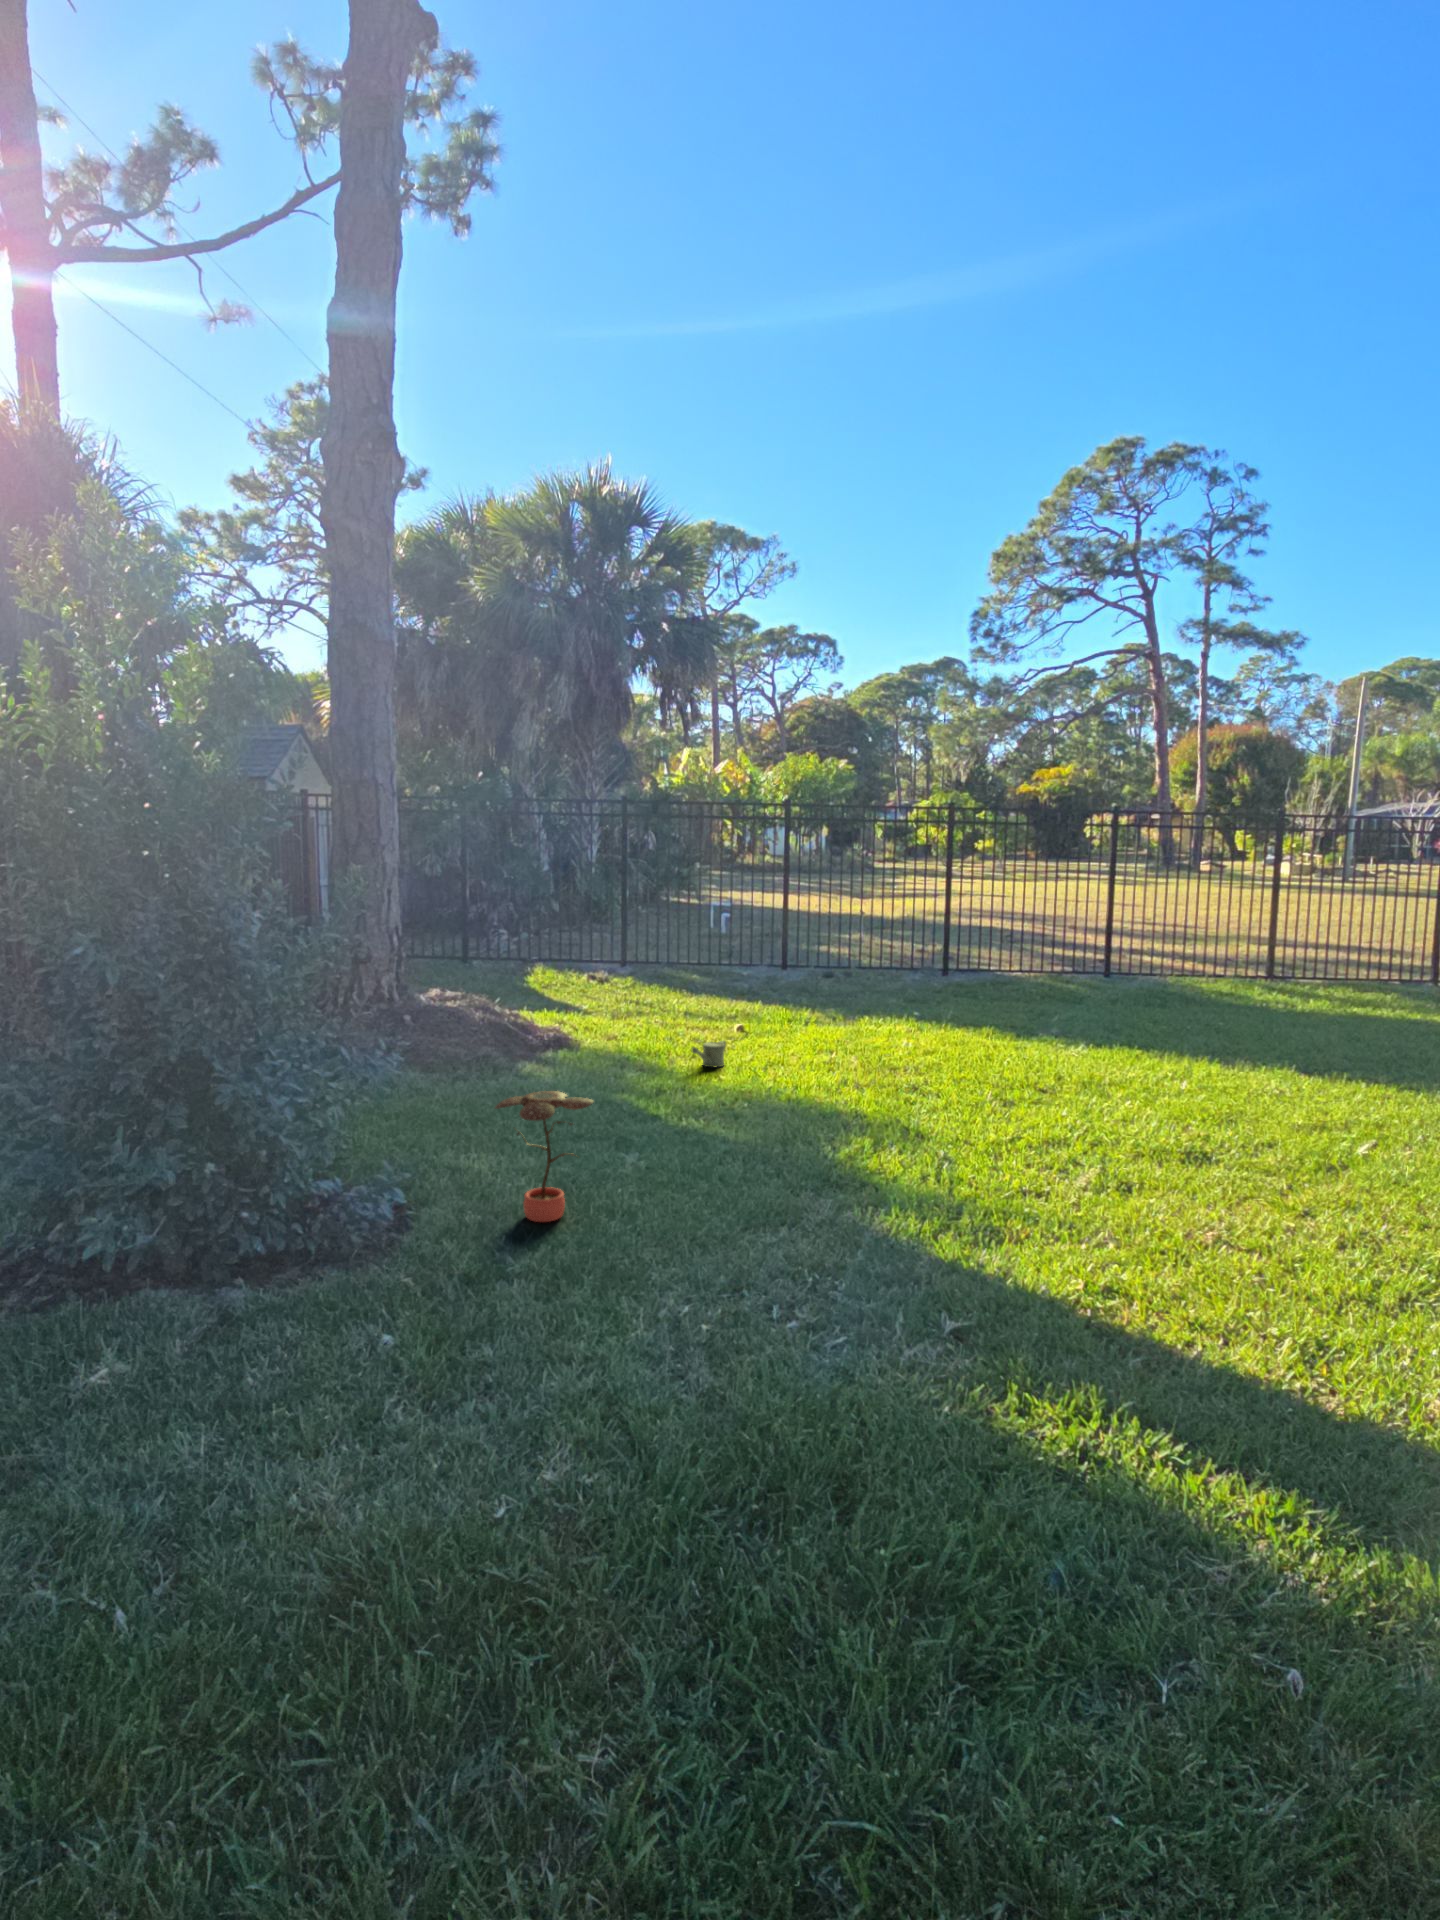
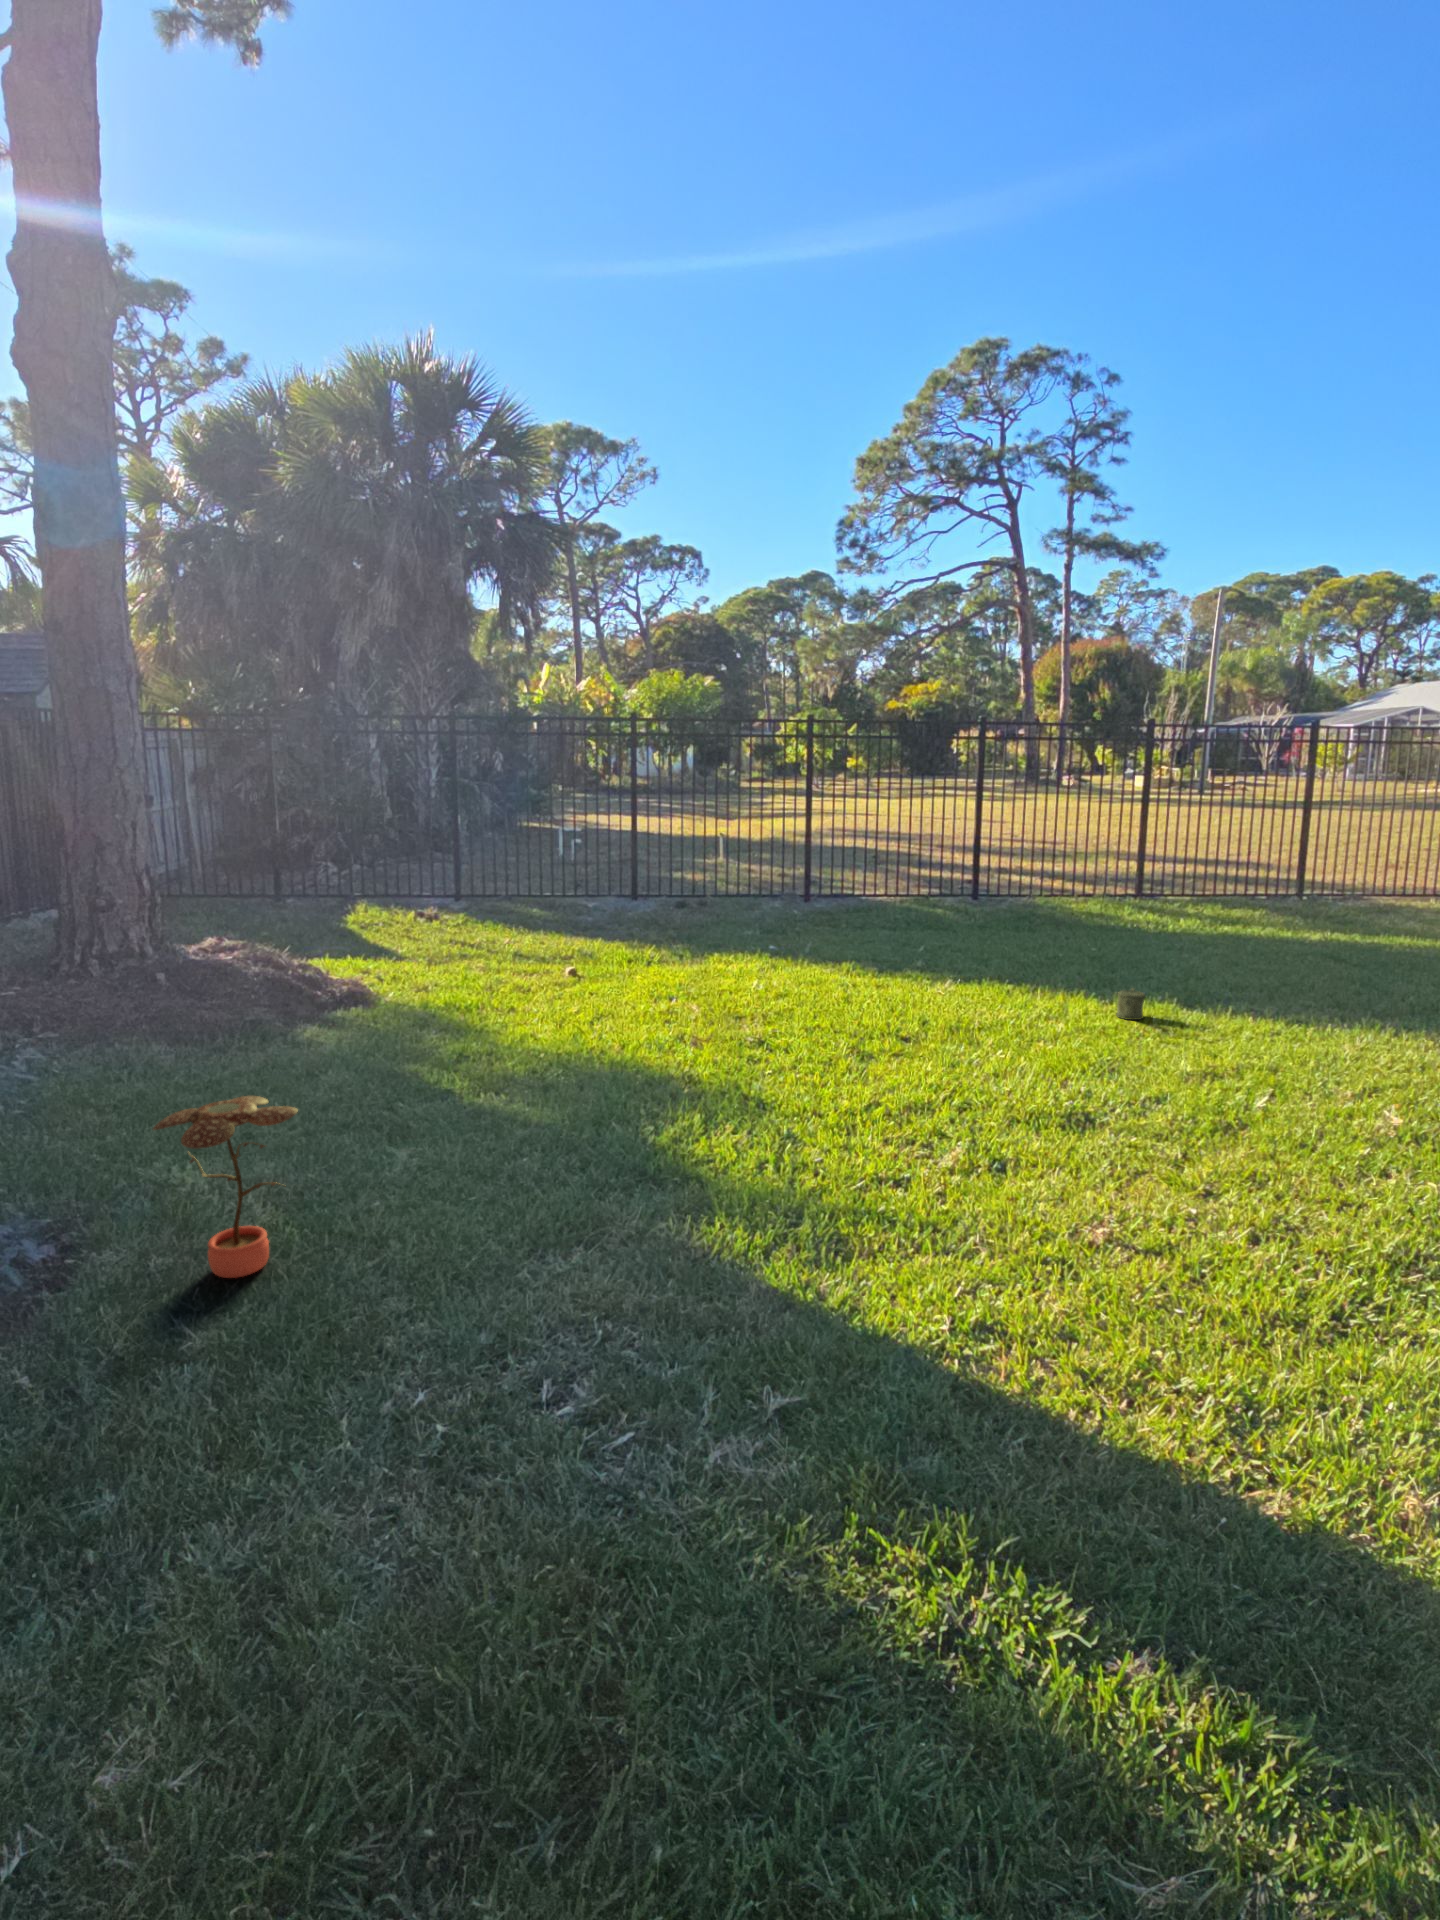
watering can: present [691,1041,726,1067] -> present [1116,988,1145,1020]

